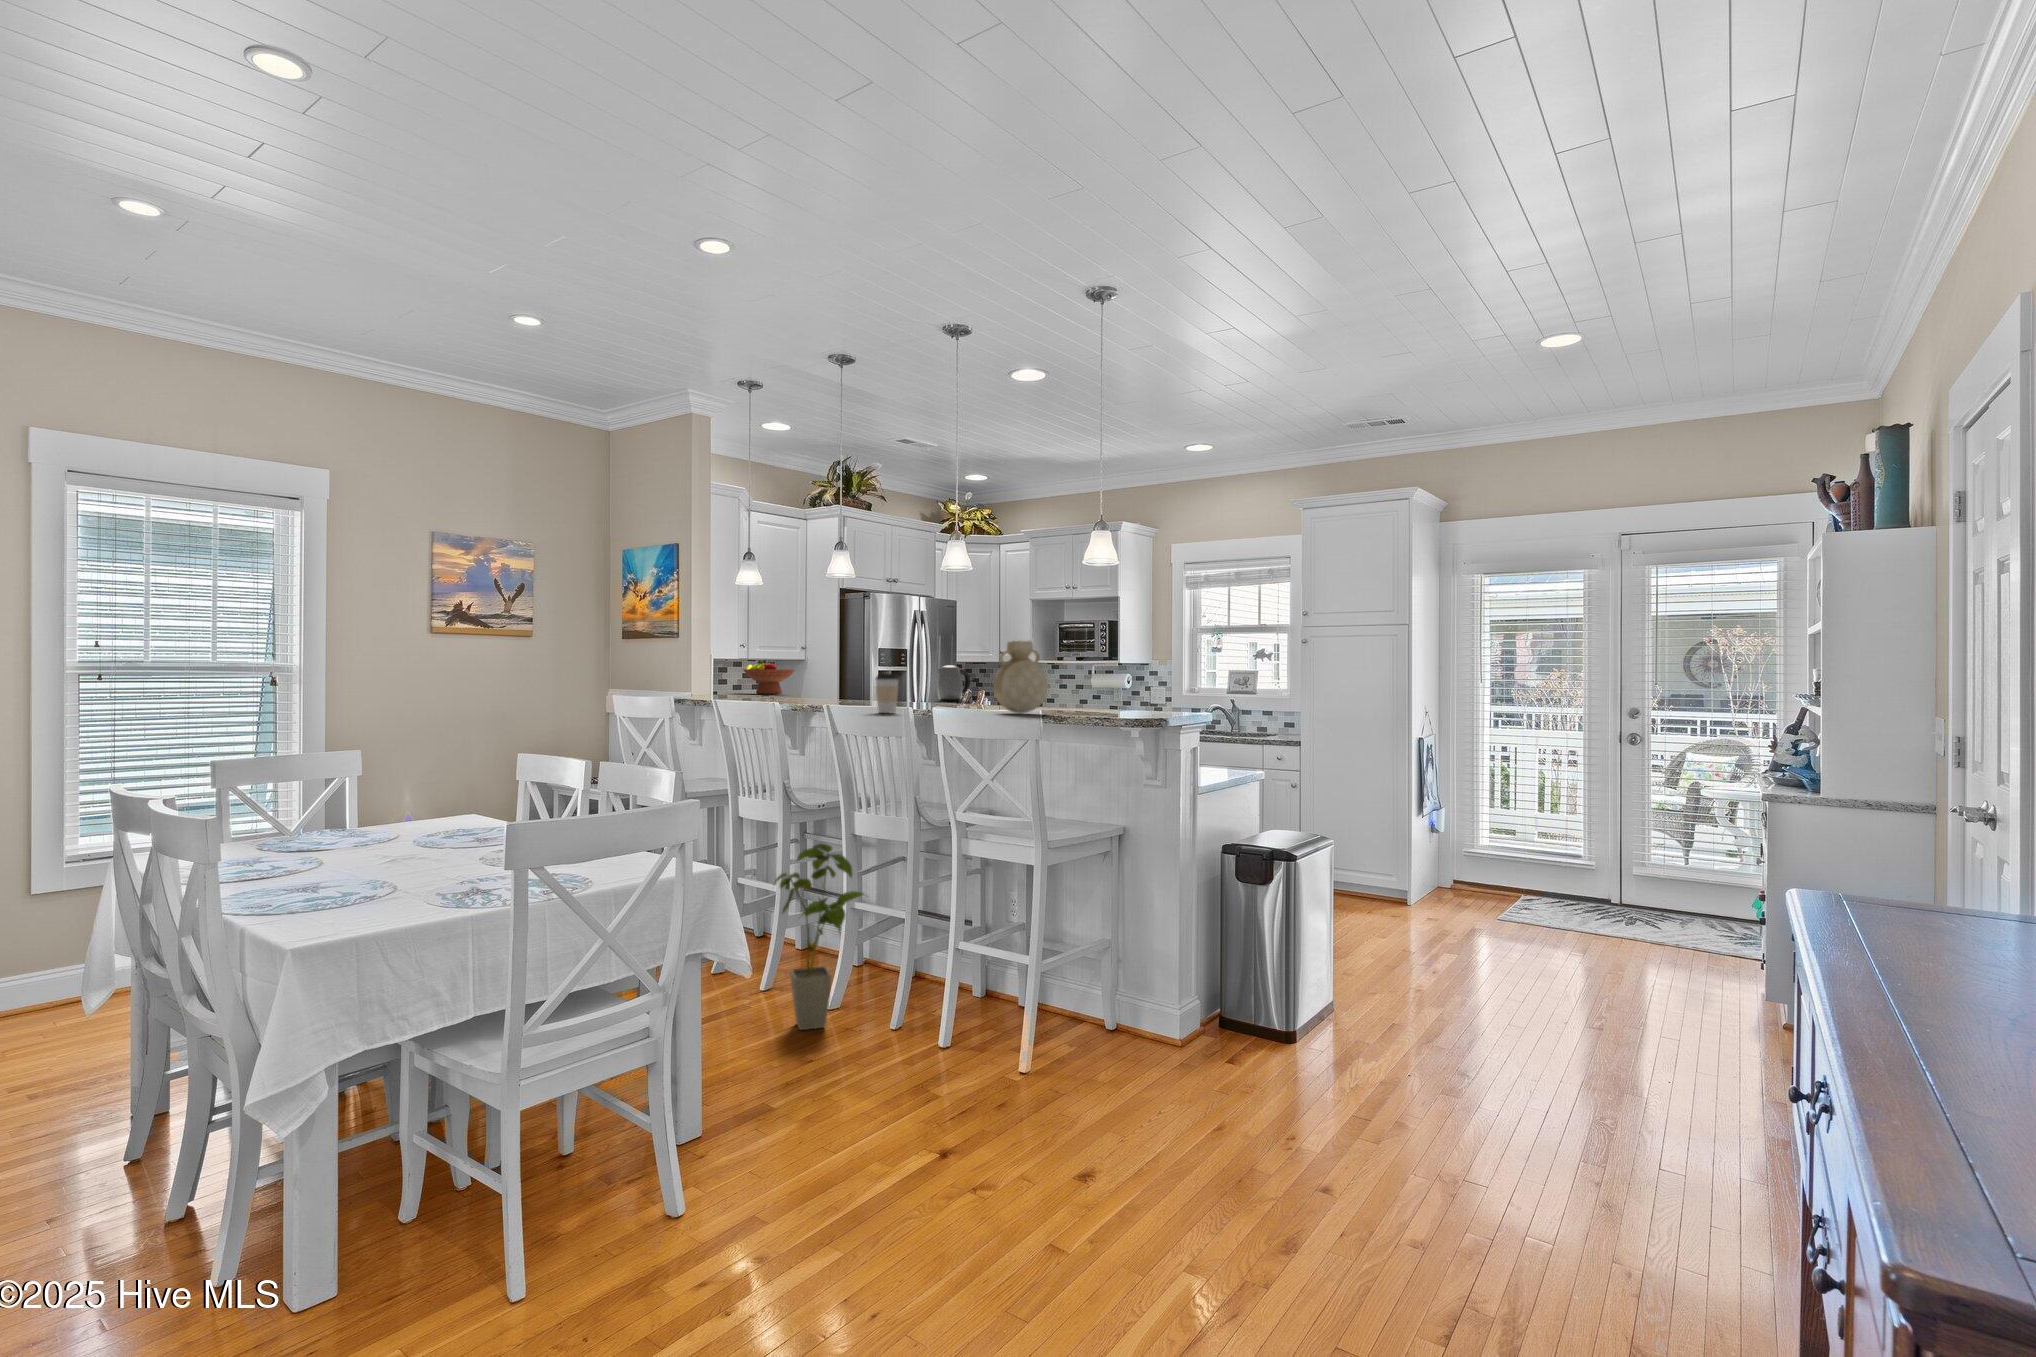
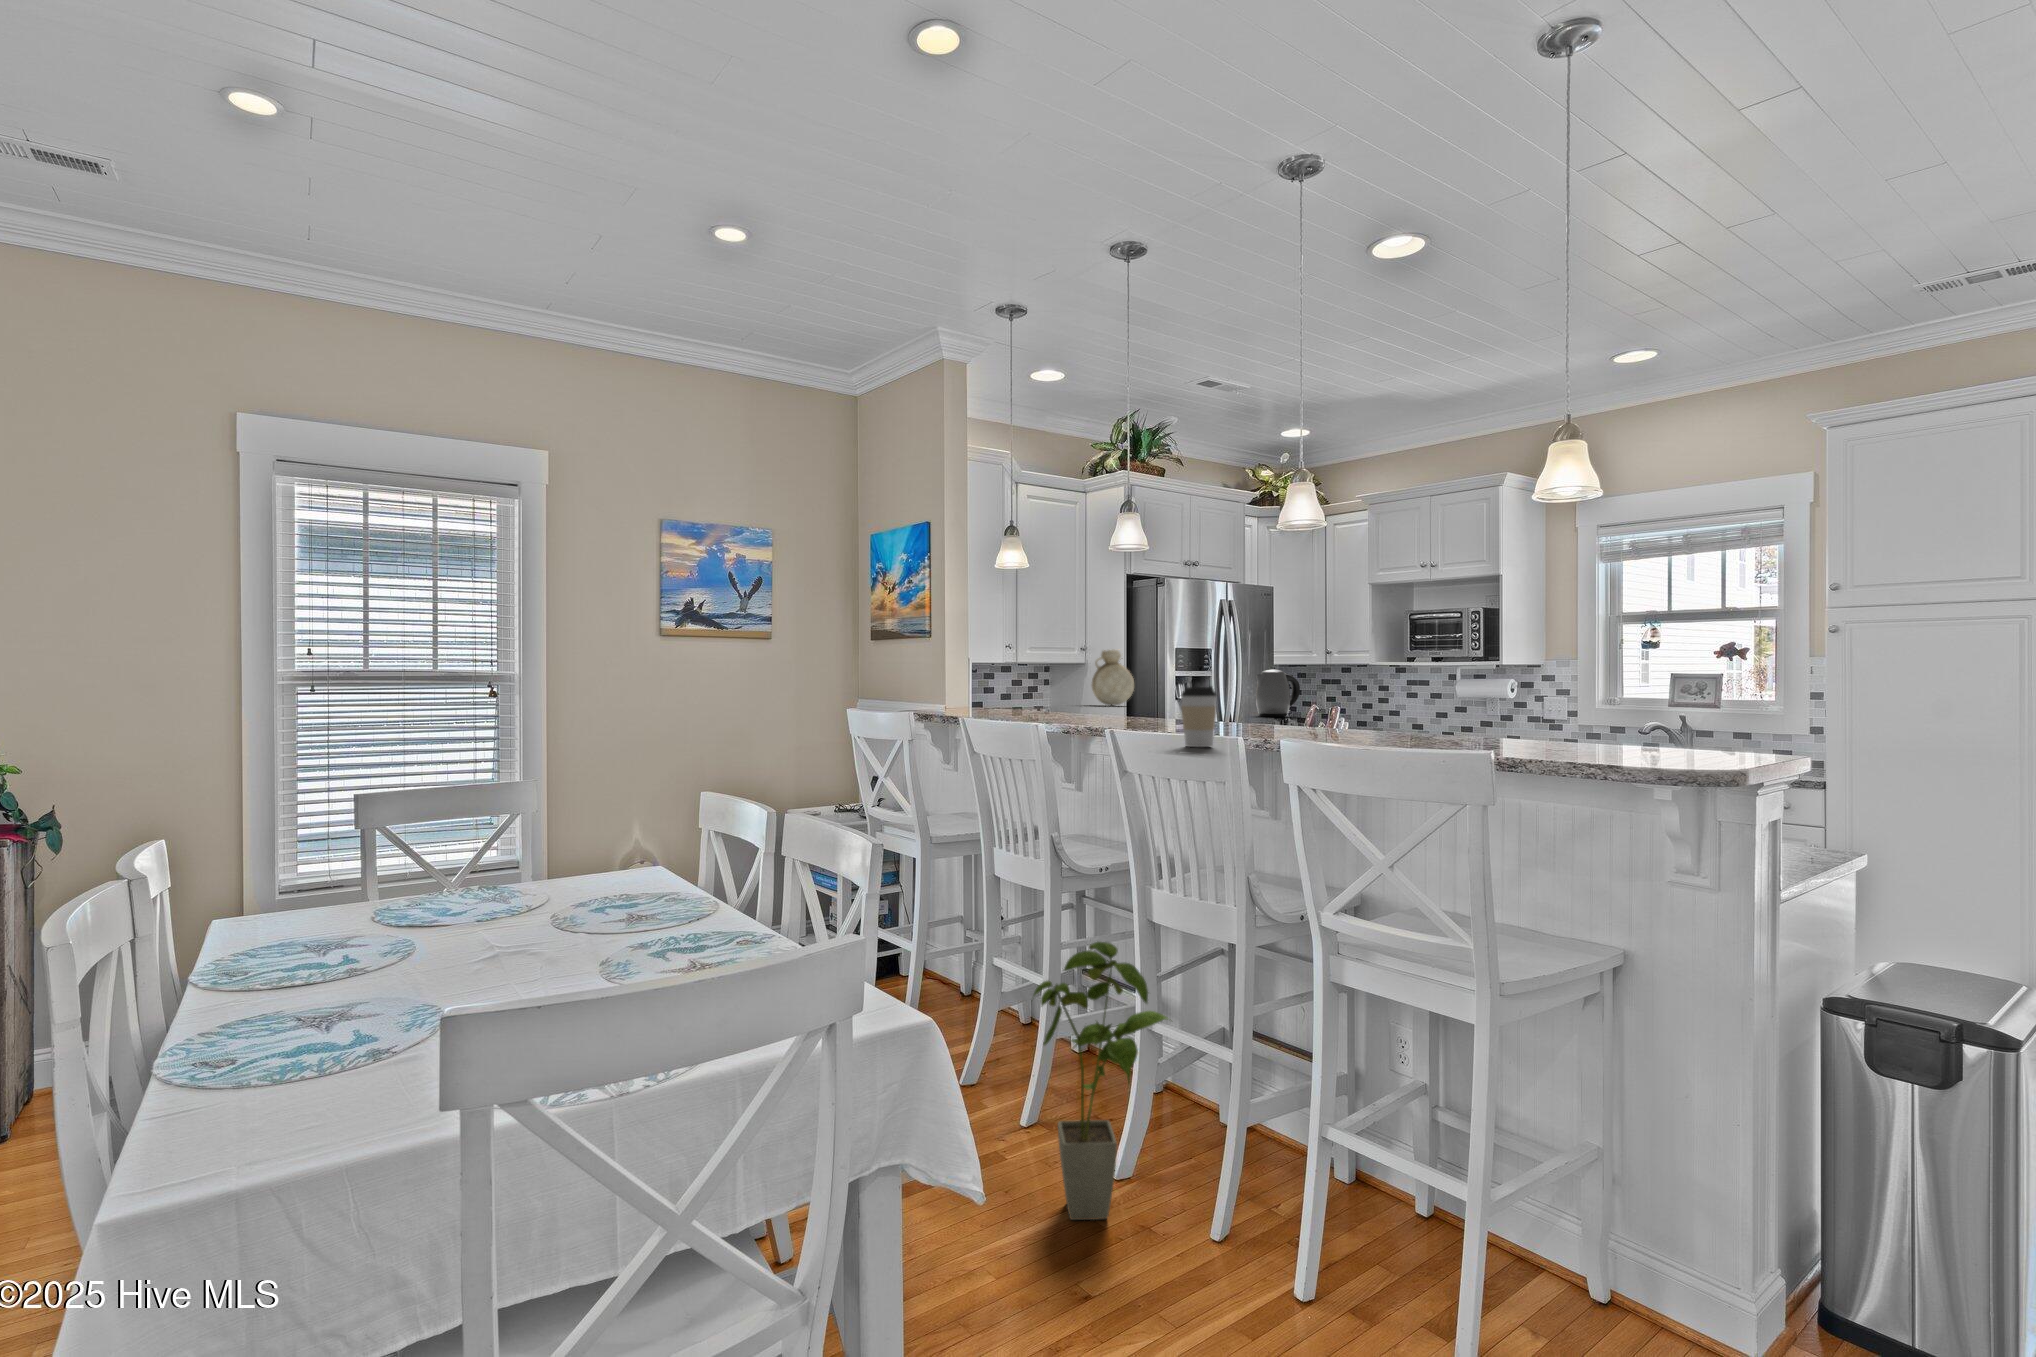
vase: present [994,641,1048,713] -> present [1092,649,1134,706]
fruit bowl: present [743,660,795,694] -> none [1015,664,1077,705]

